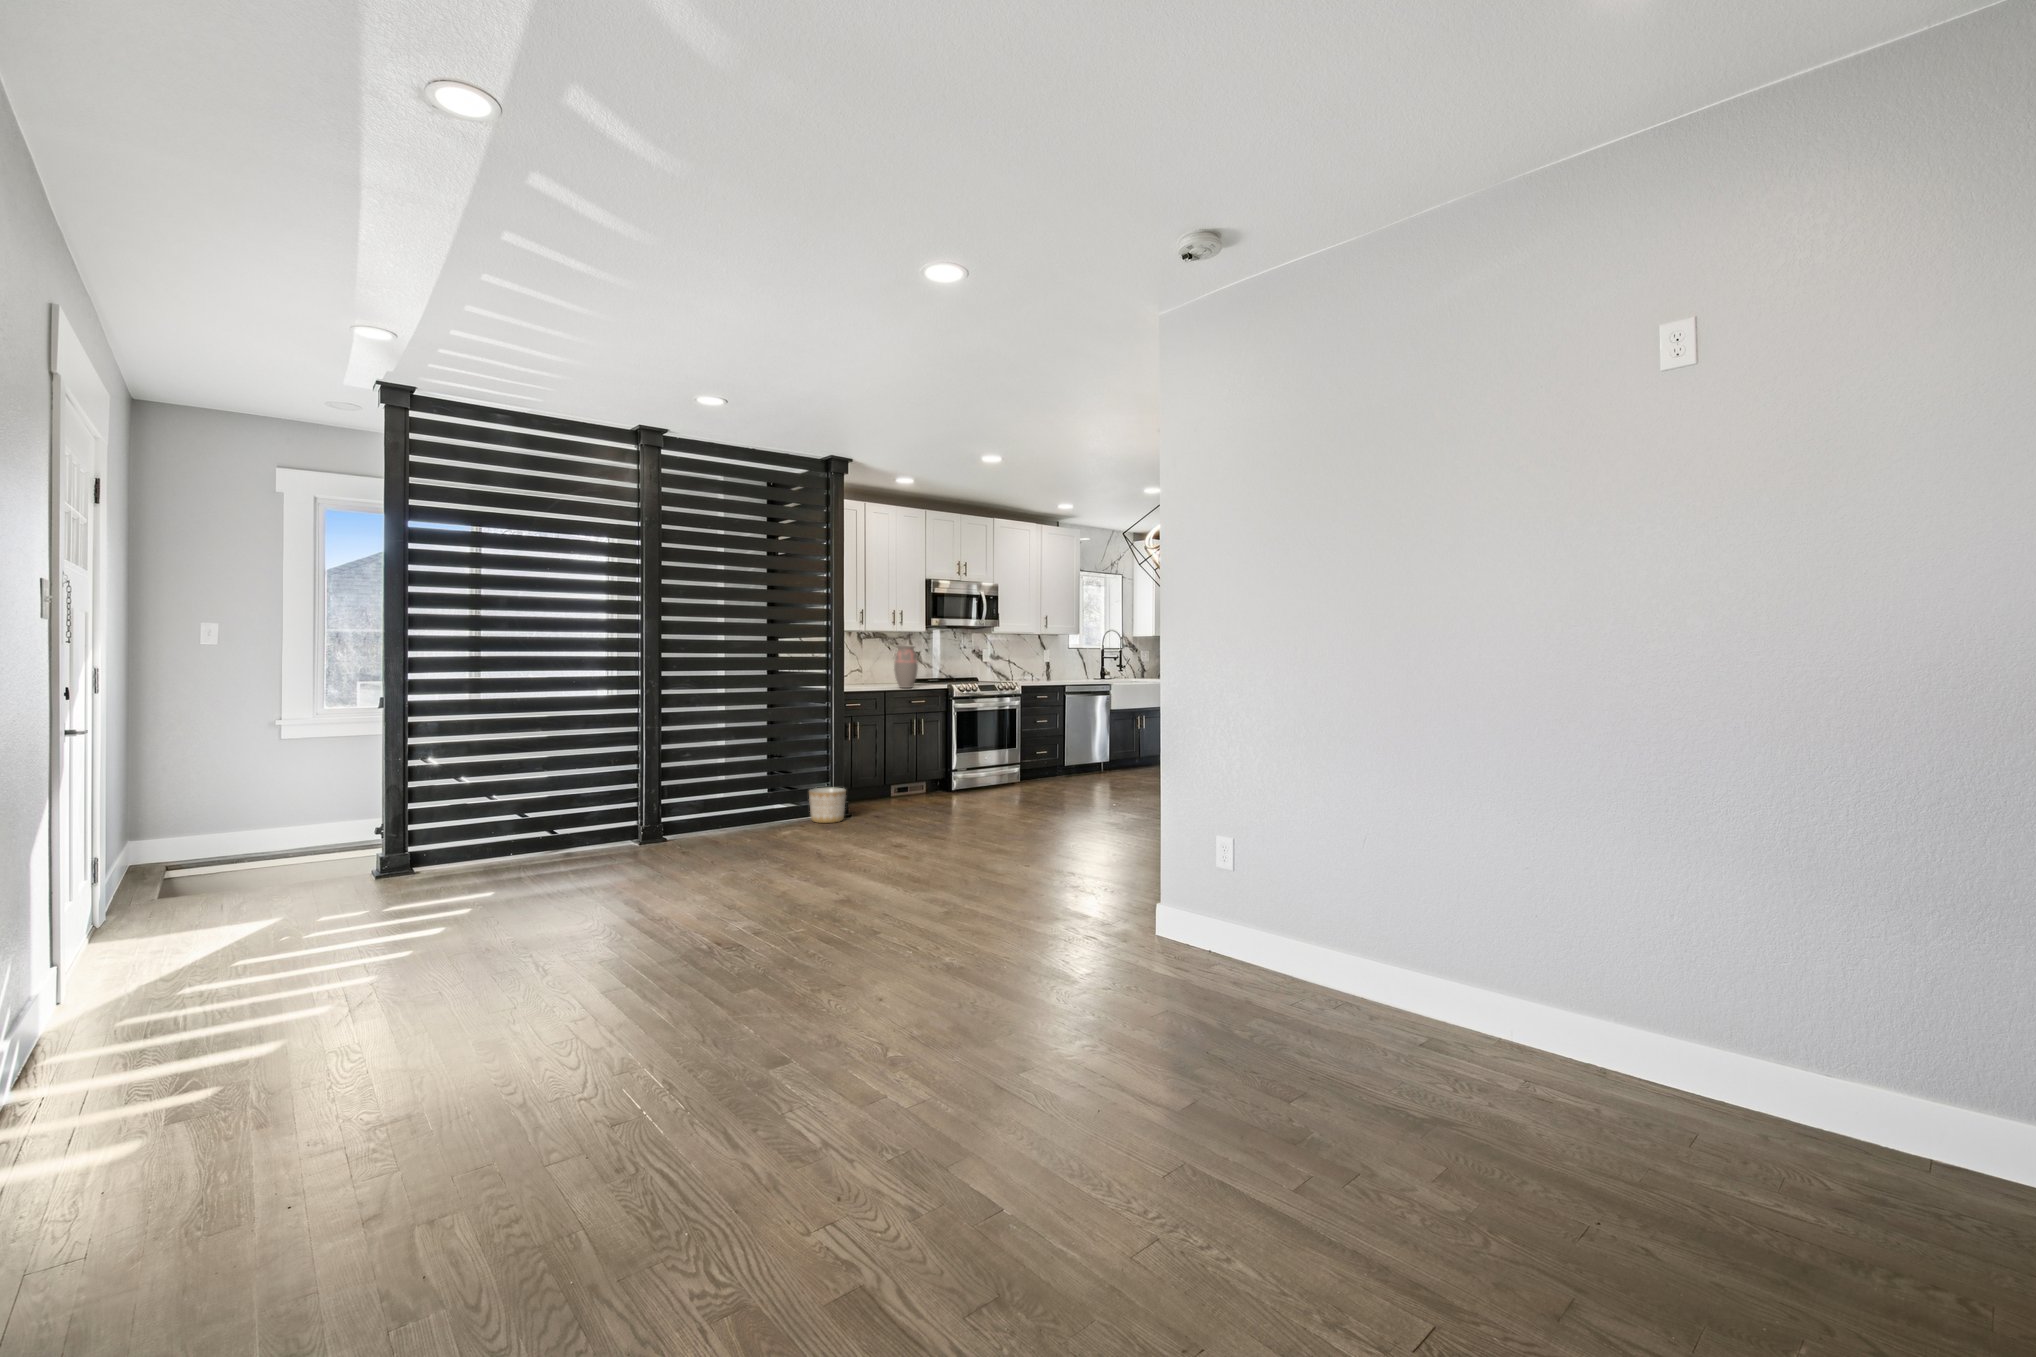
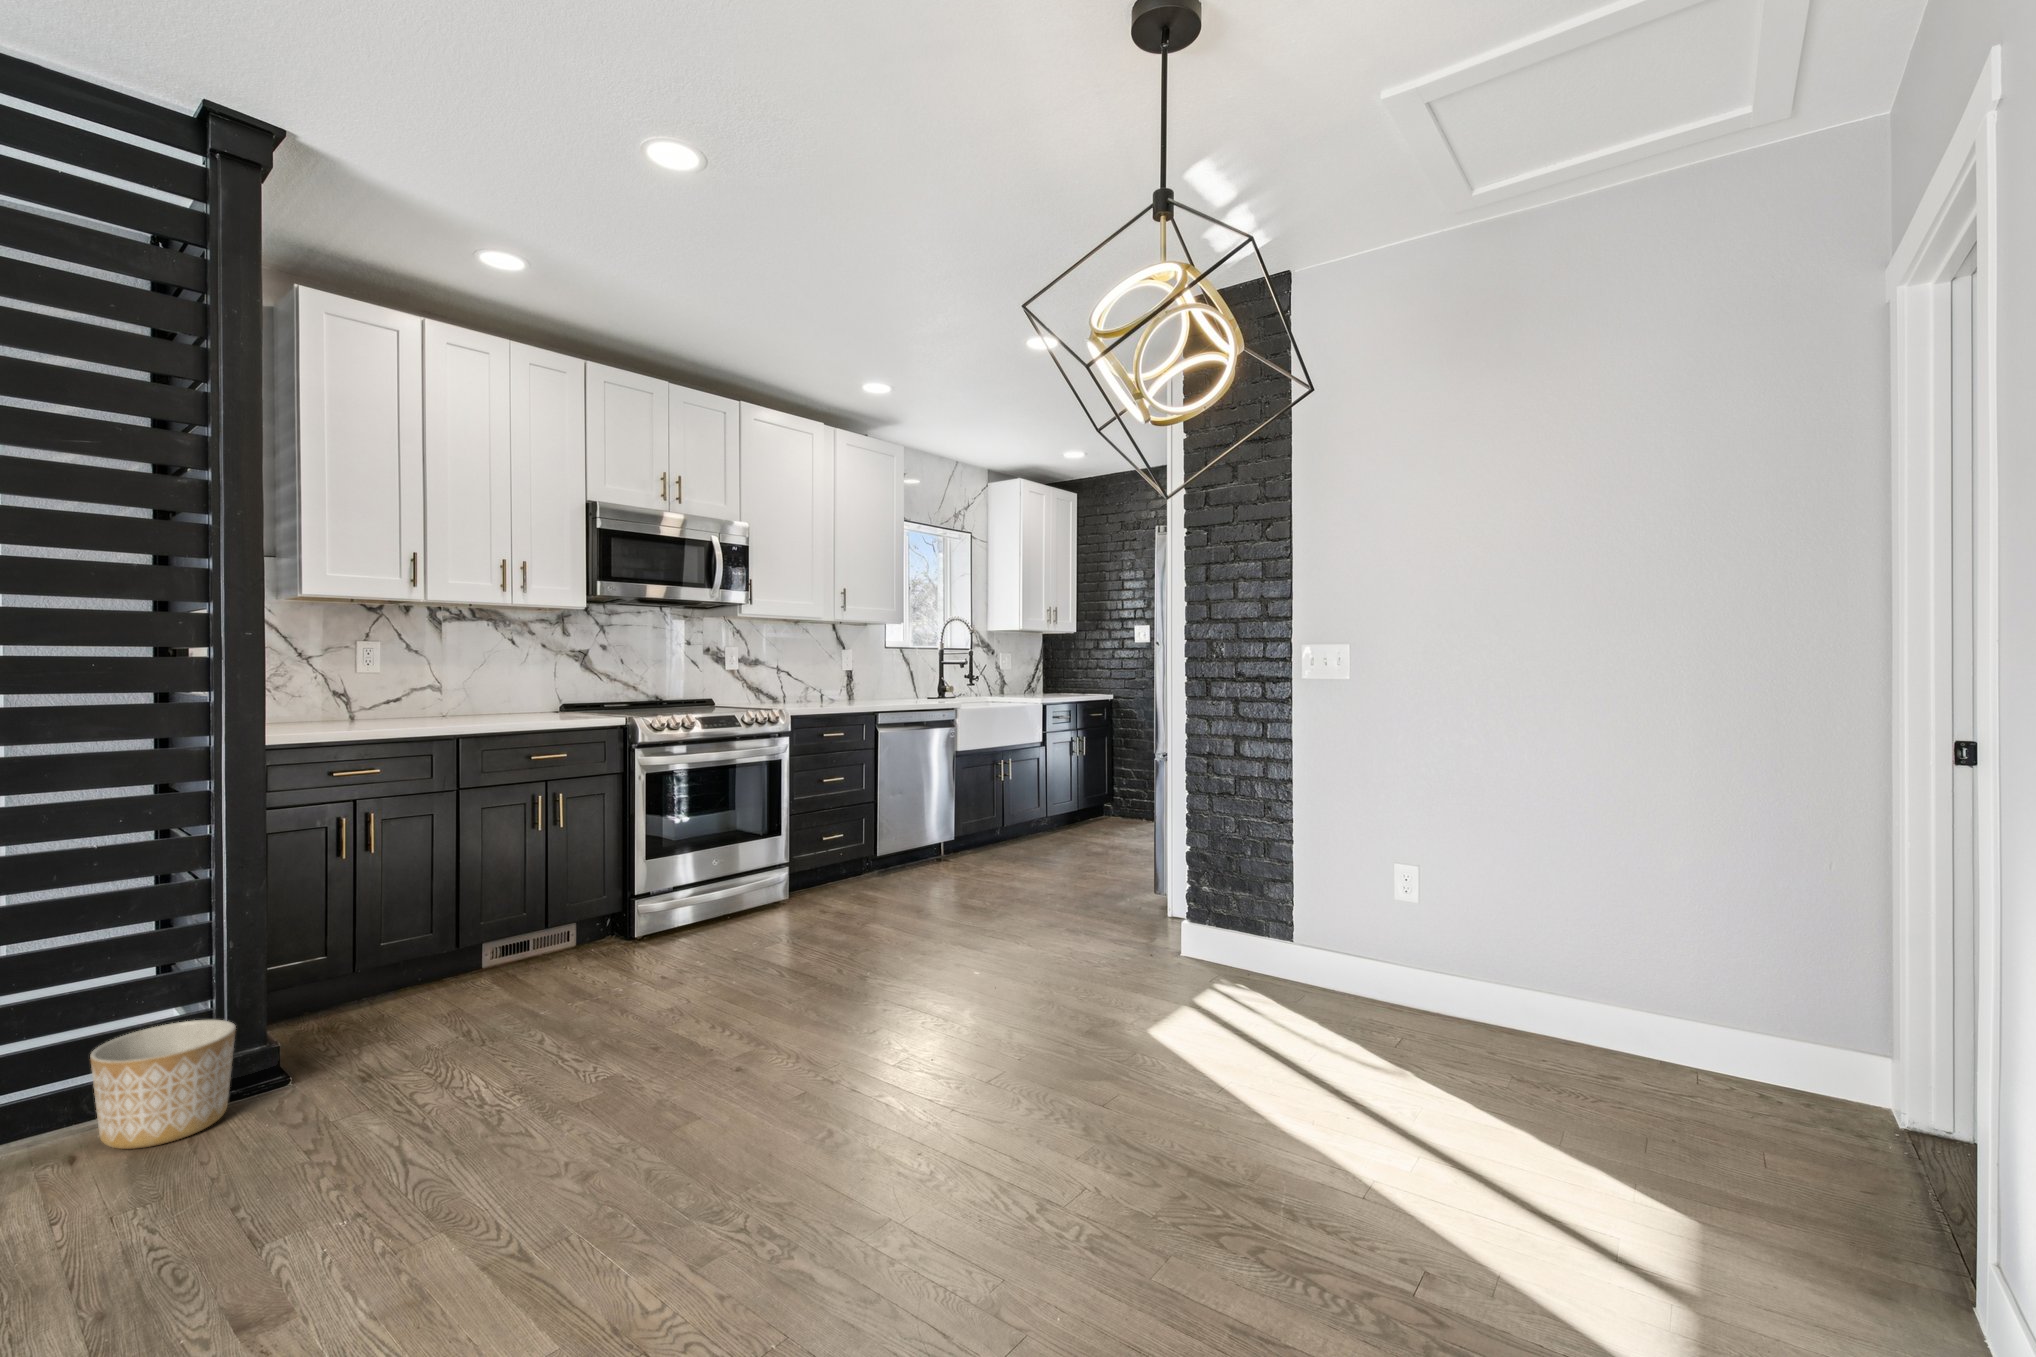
decorative vase: present [894,646,918,688] -> none [490,634,547,727]

